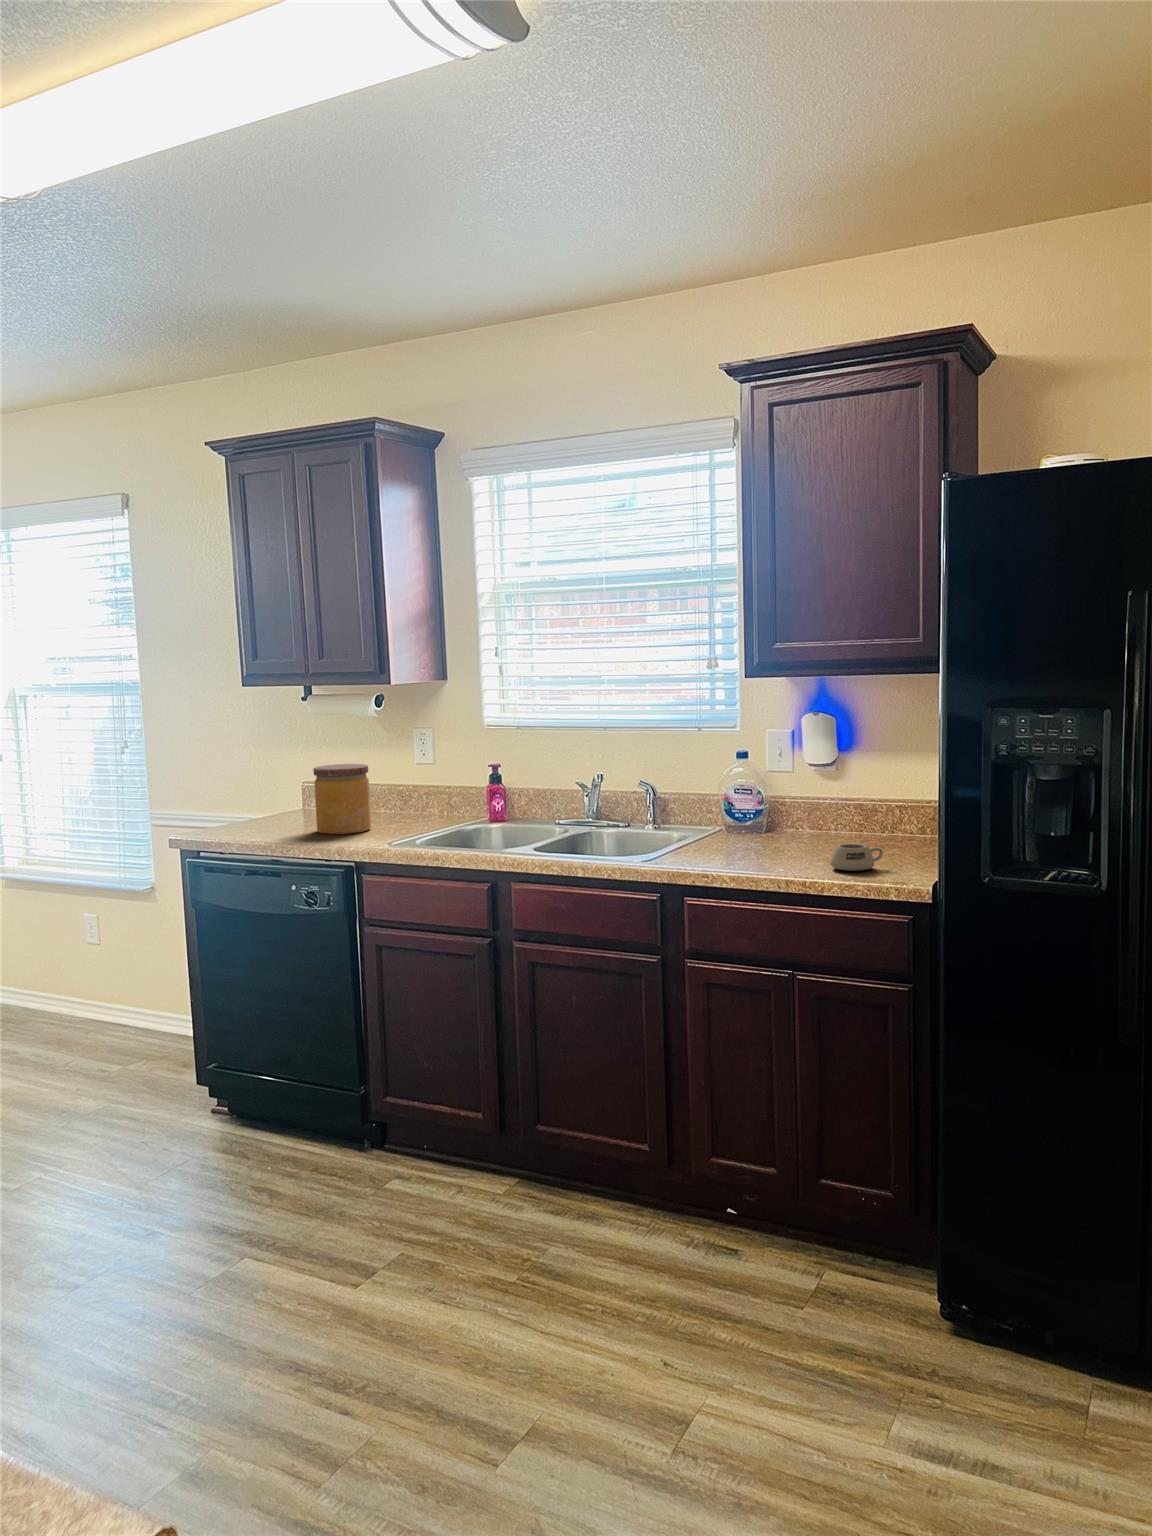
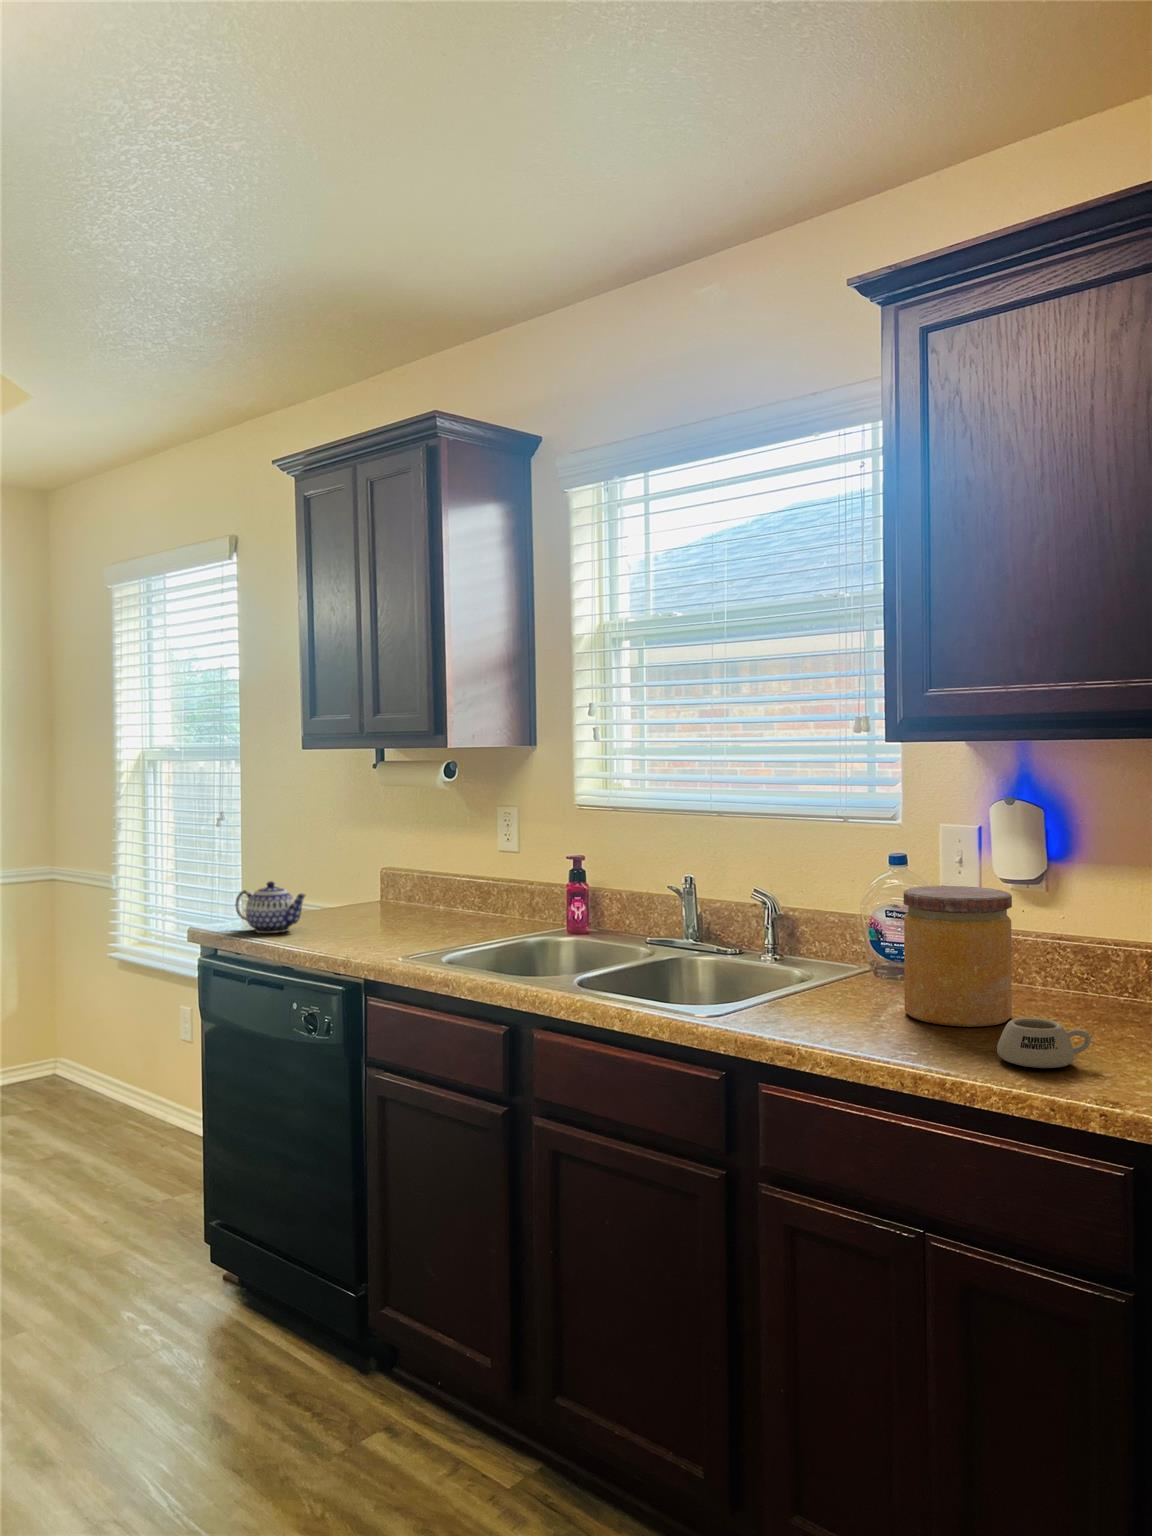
jar: present [313,764,371,834] -> present [904,886,1012,1027]
teapot: none [220,795,283,836] -> present [235,881,305,933]

